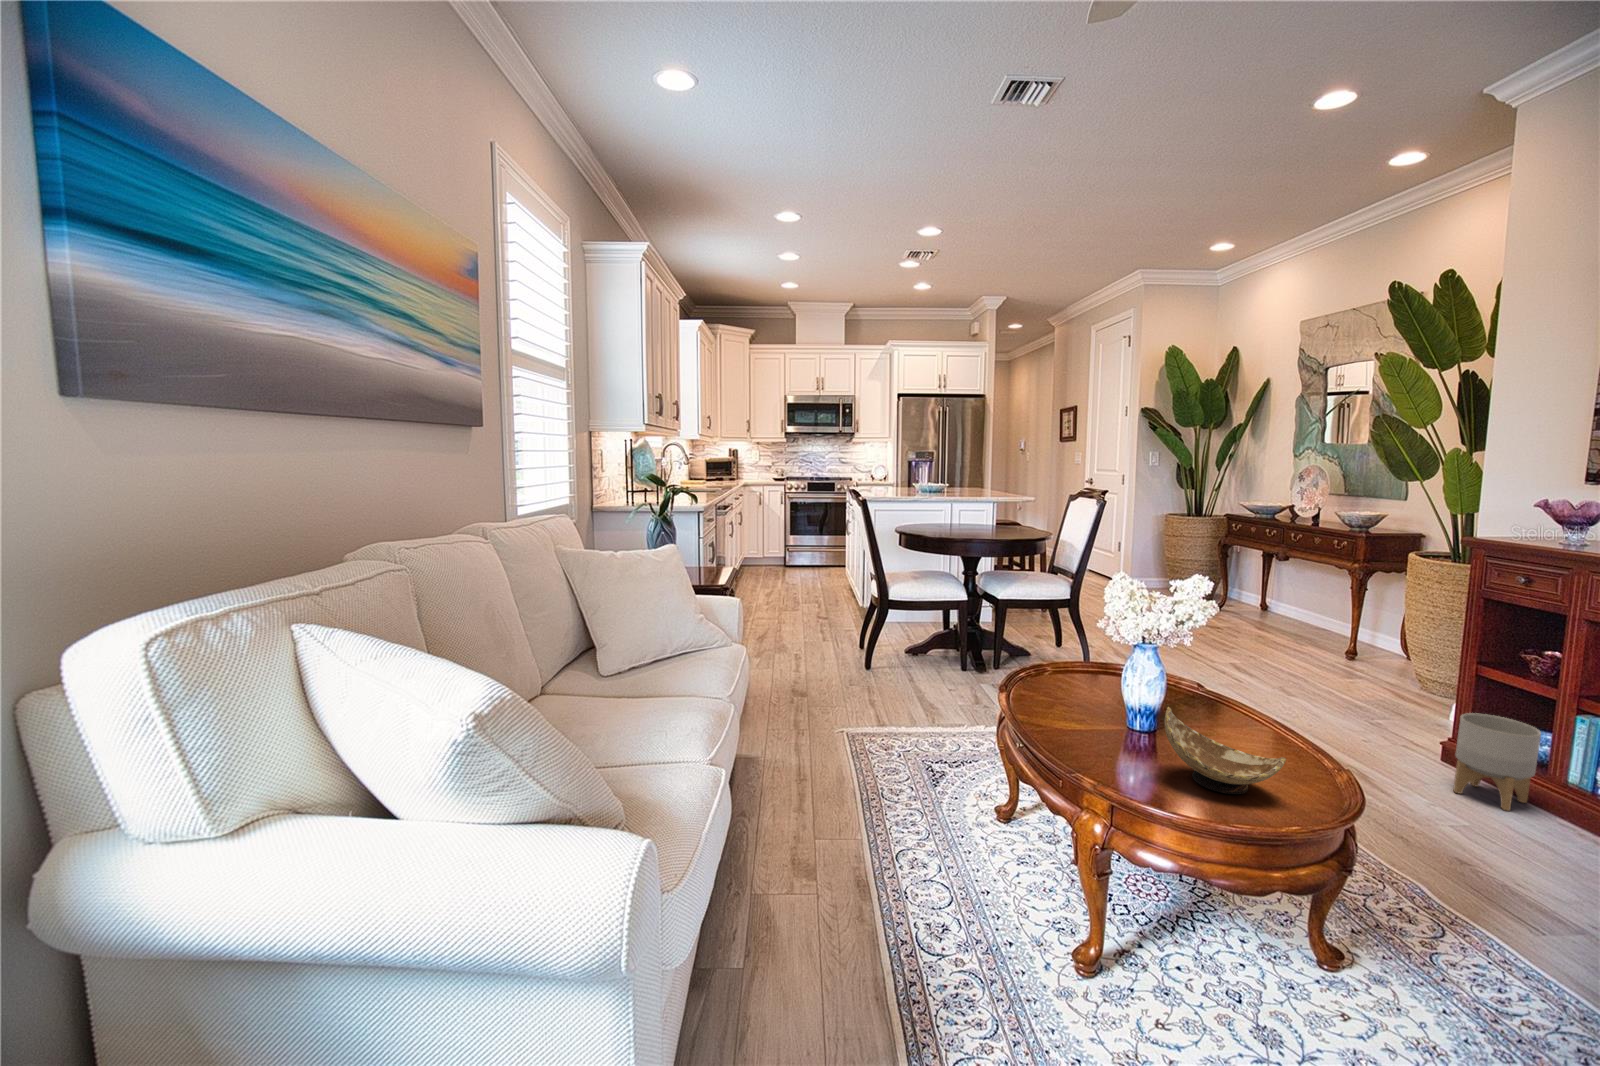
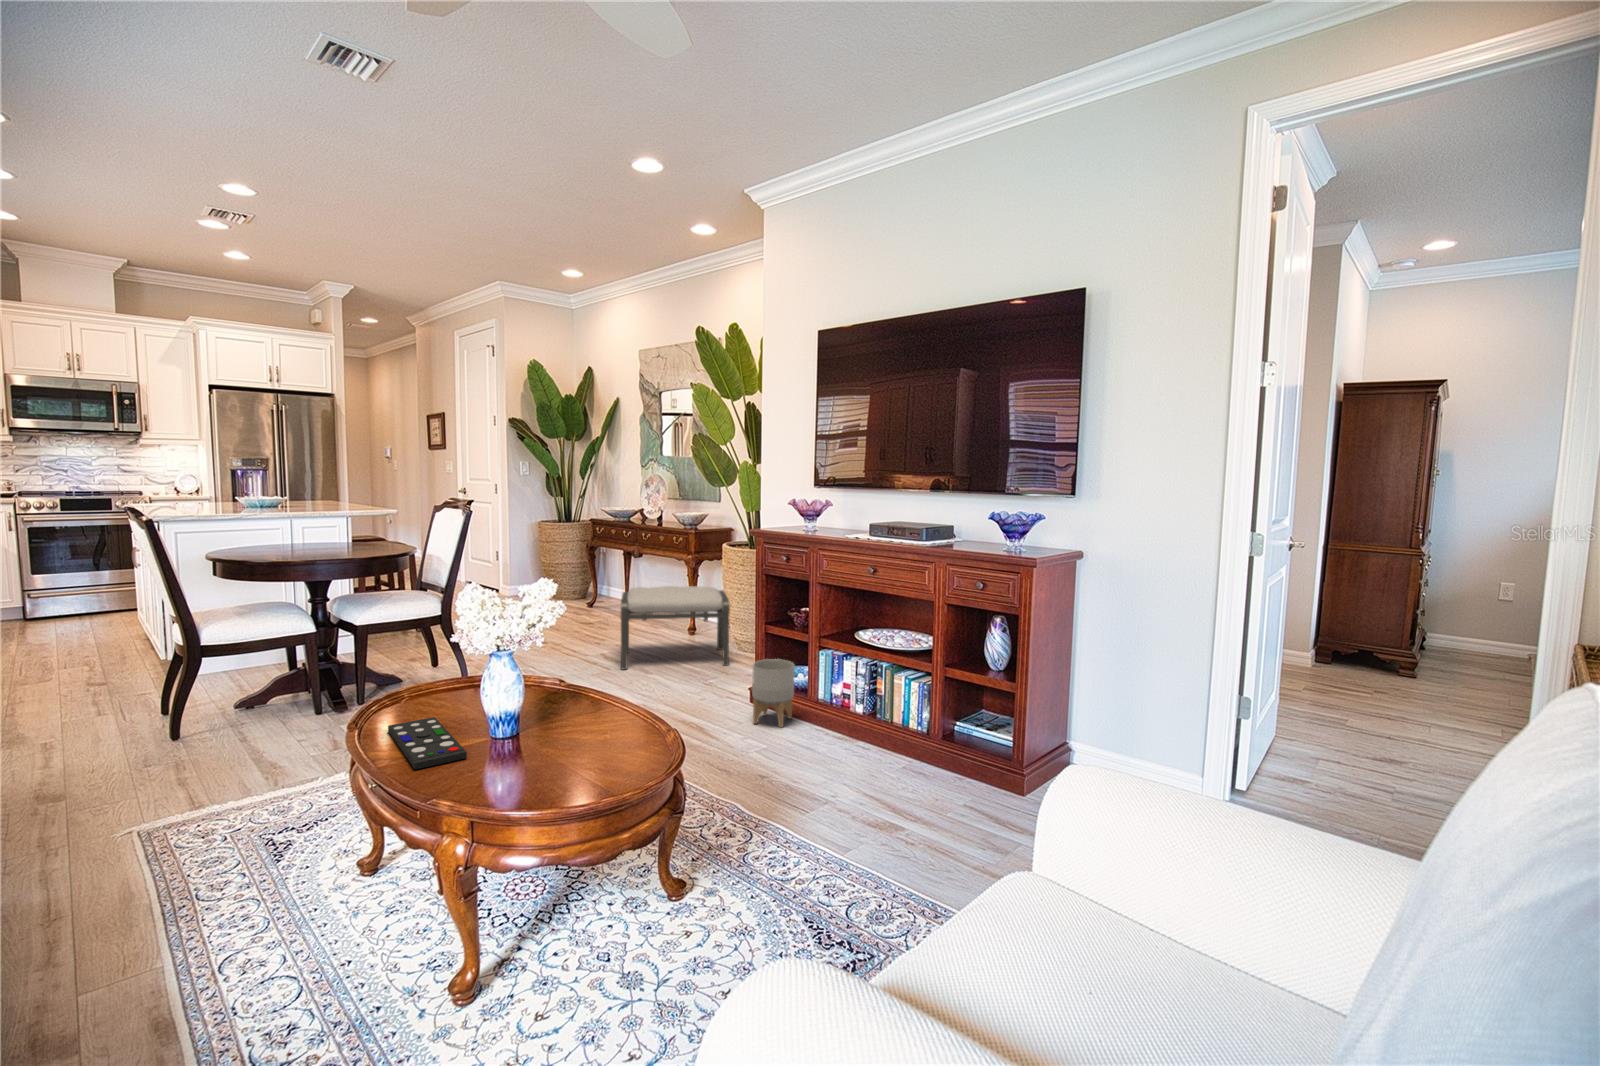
ottoman: none [1252,593,1418,706] -> present [621,586,730,669]
remote control: none [1033,689,1103,739] -> present [388,717,467,769]
decorative bowl: present [1164,707,1286,794] -> none [522,706,625,775]

